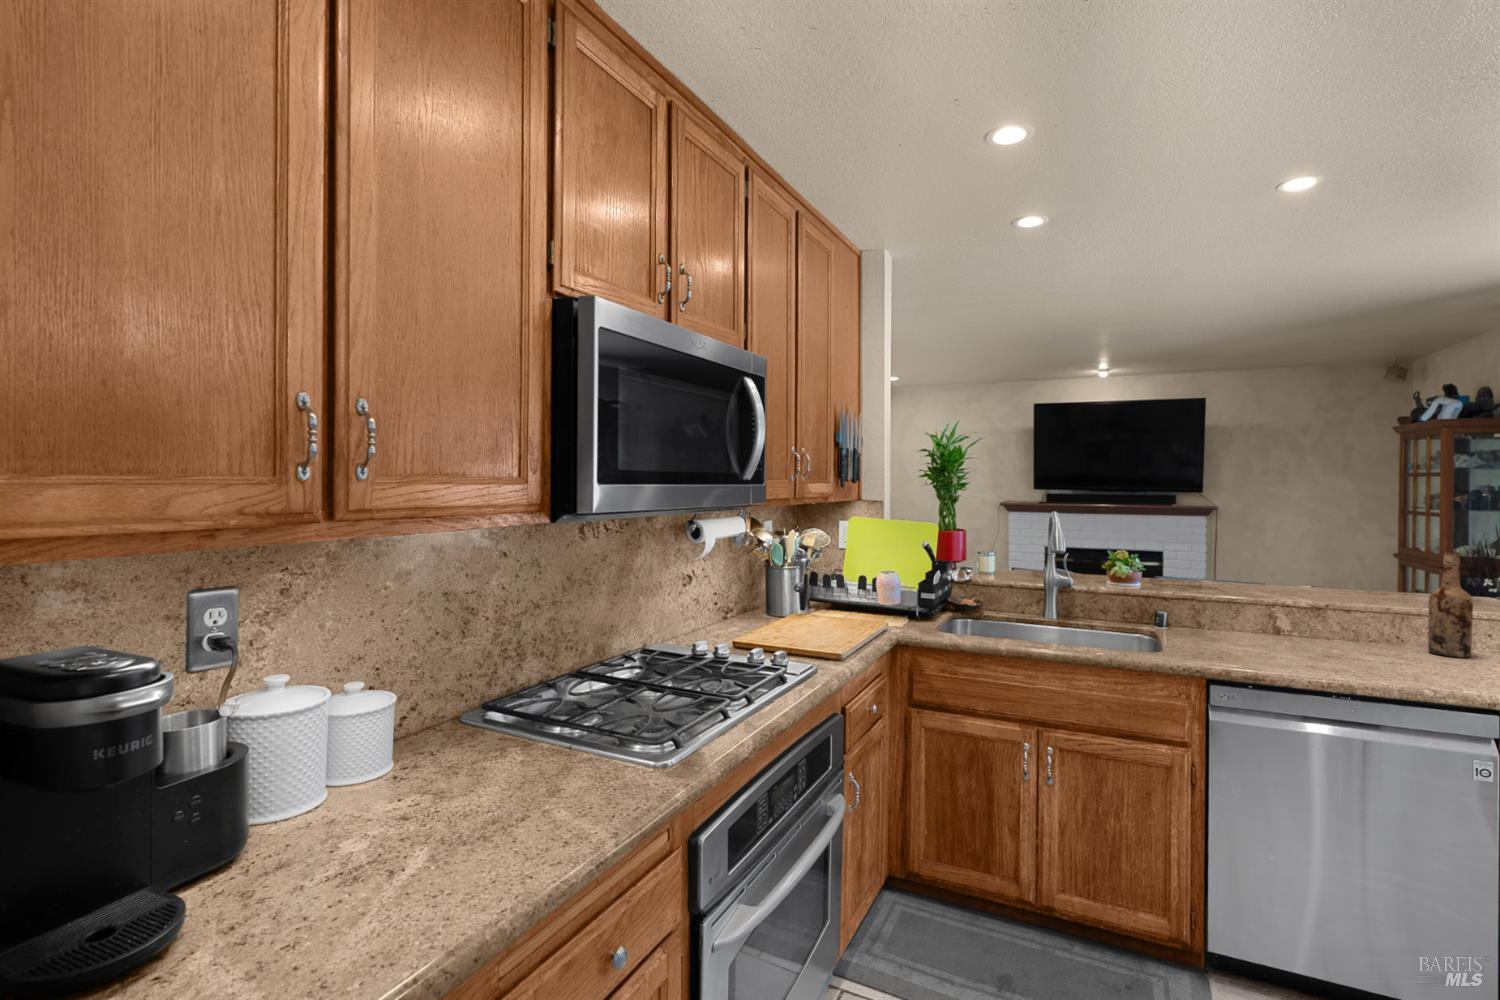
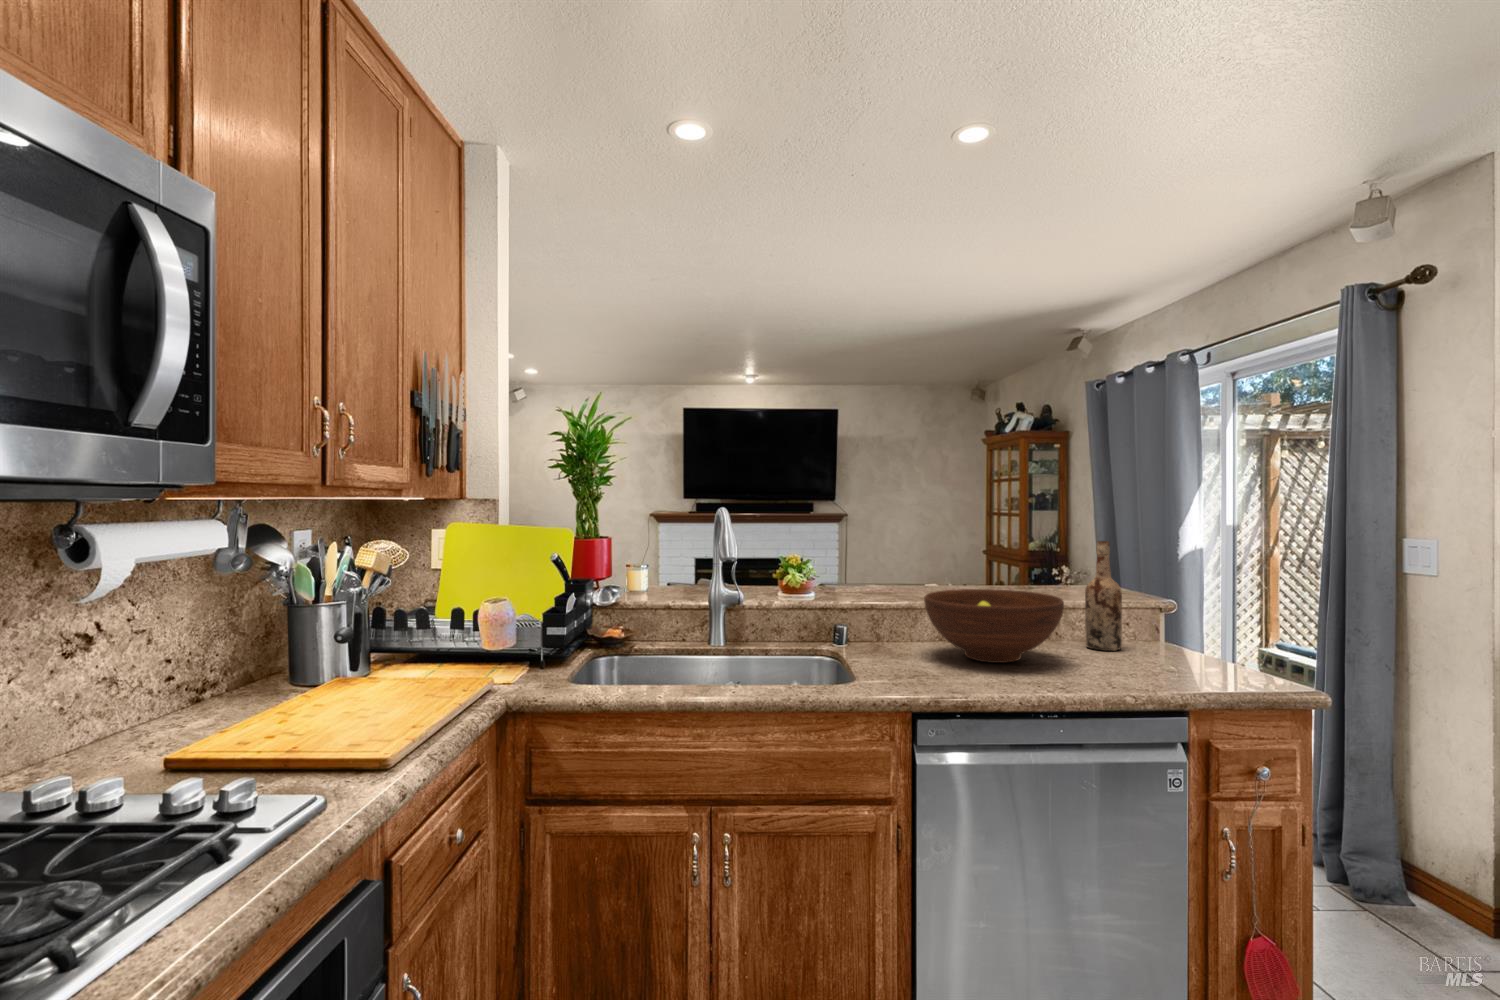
fruit bowl: none [1239,588,1387,654] -> present [924,589,1064,663]

